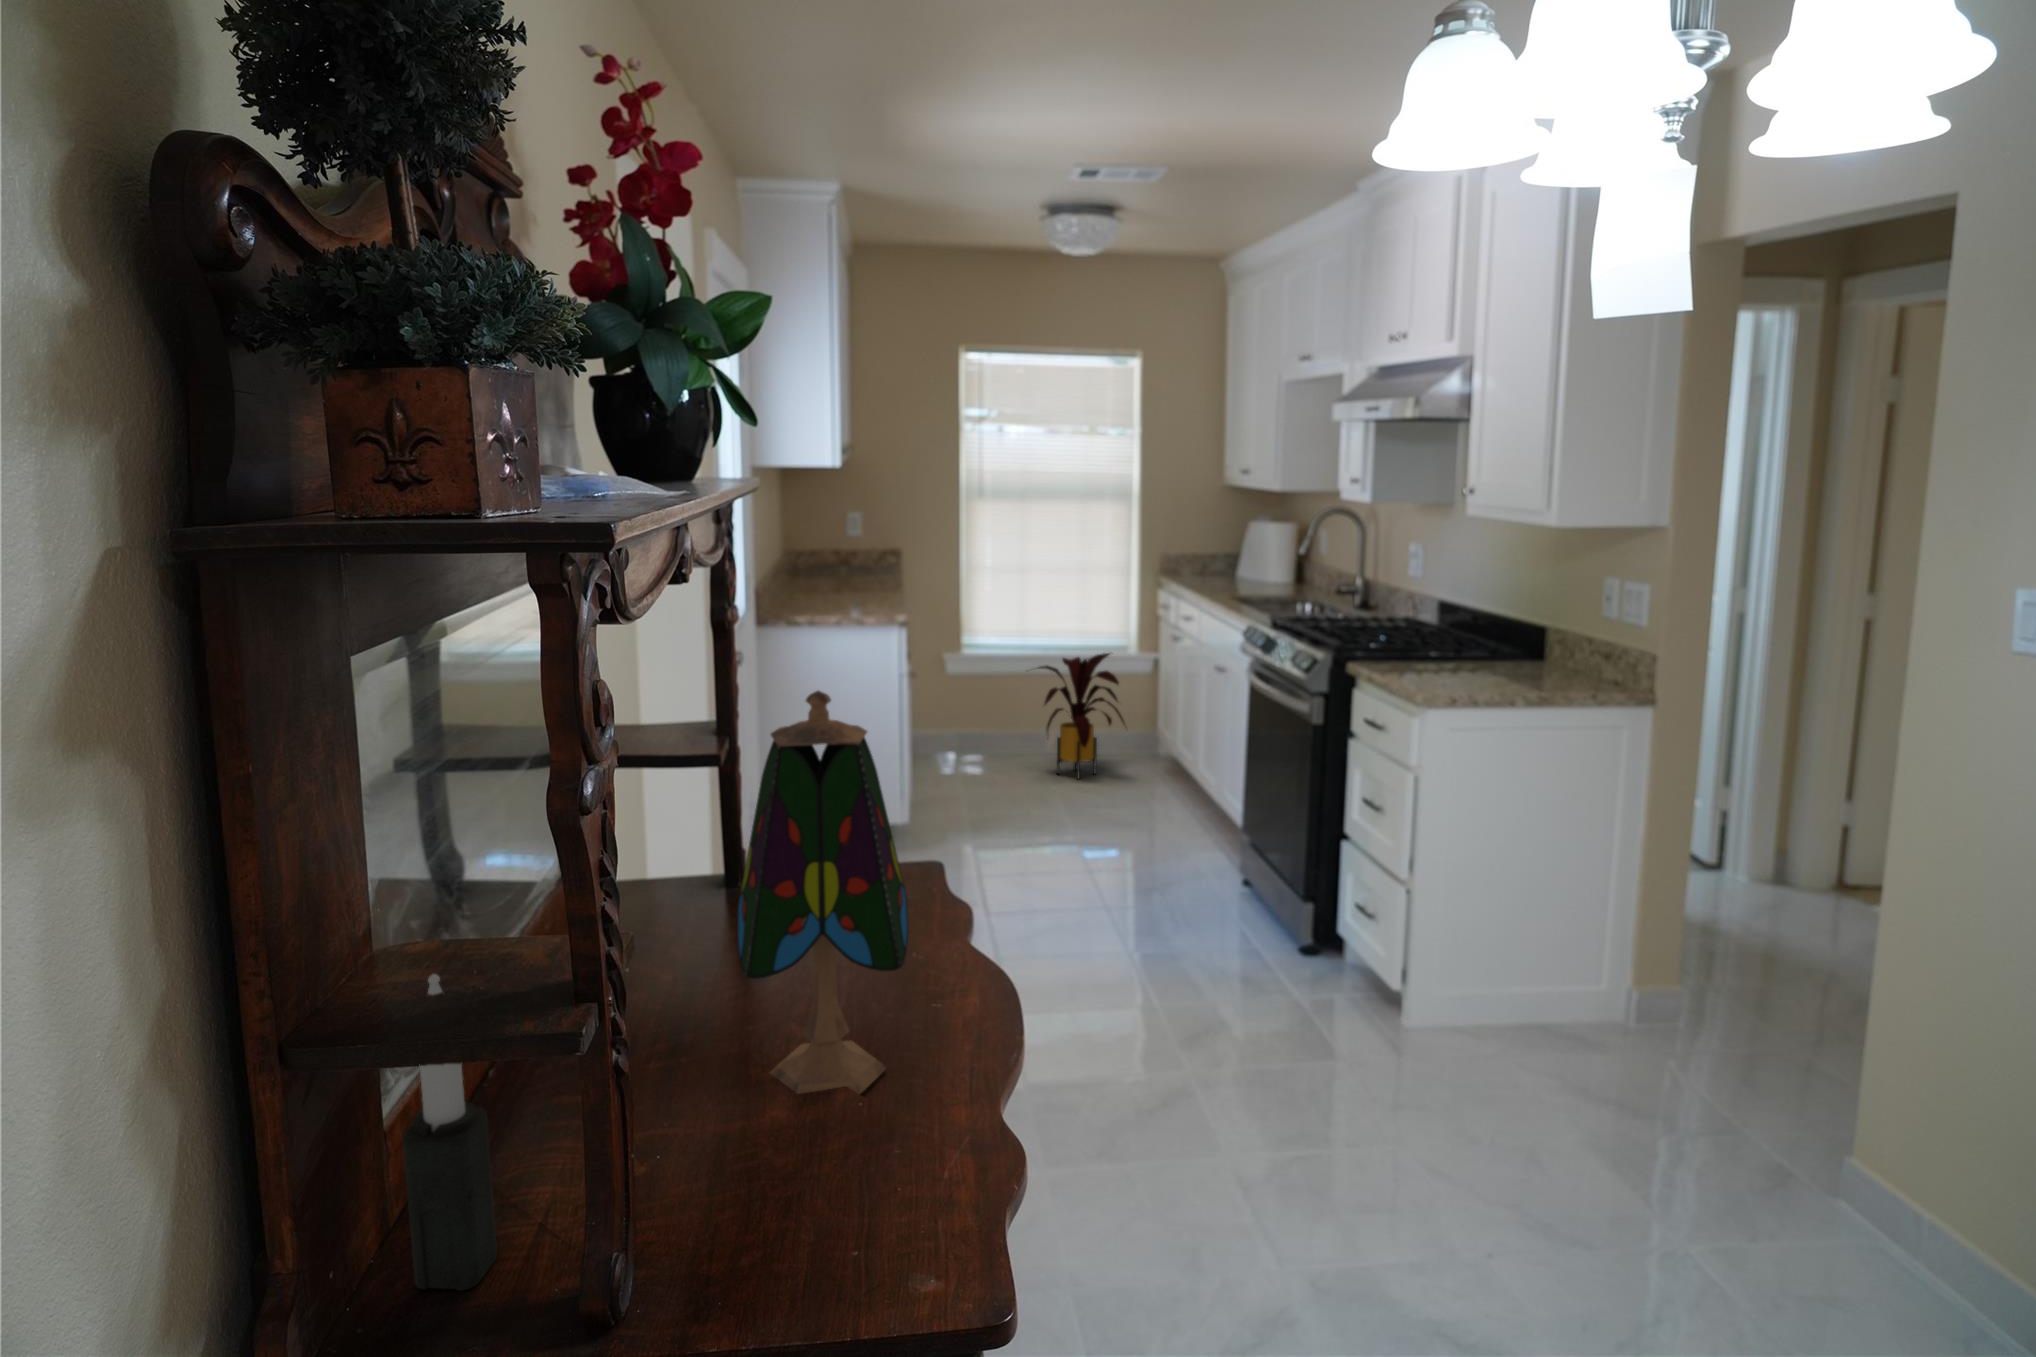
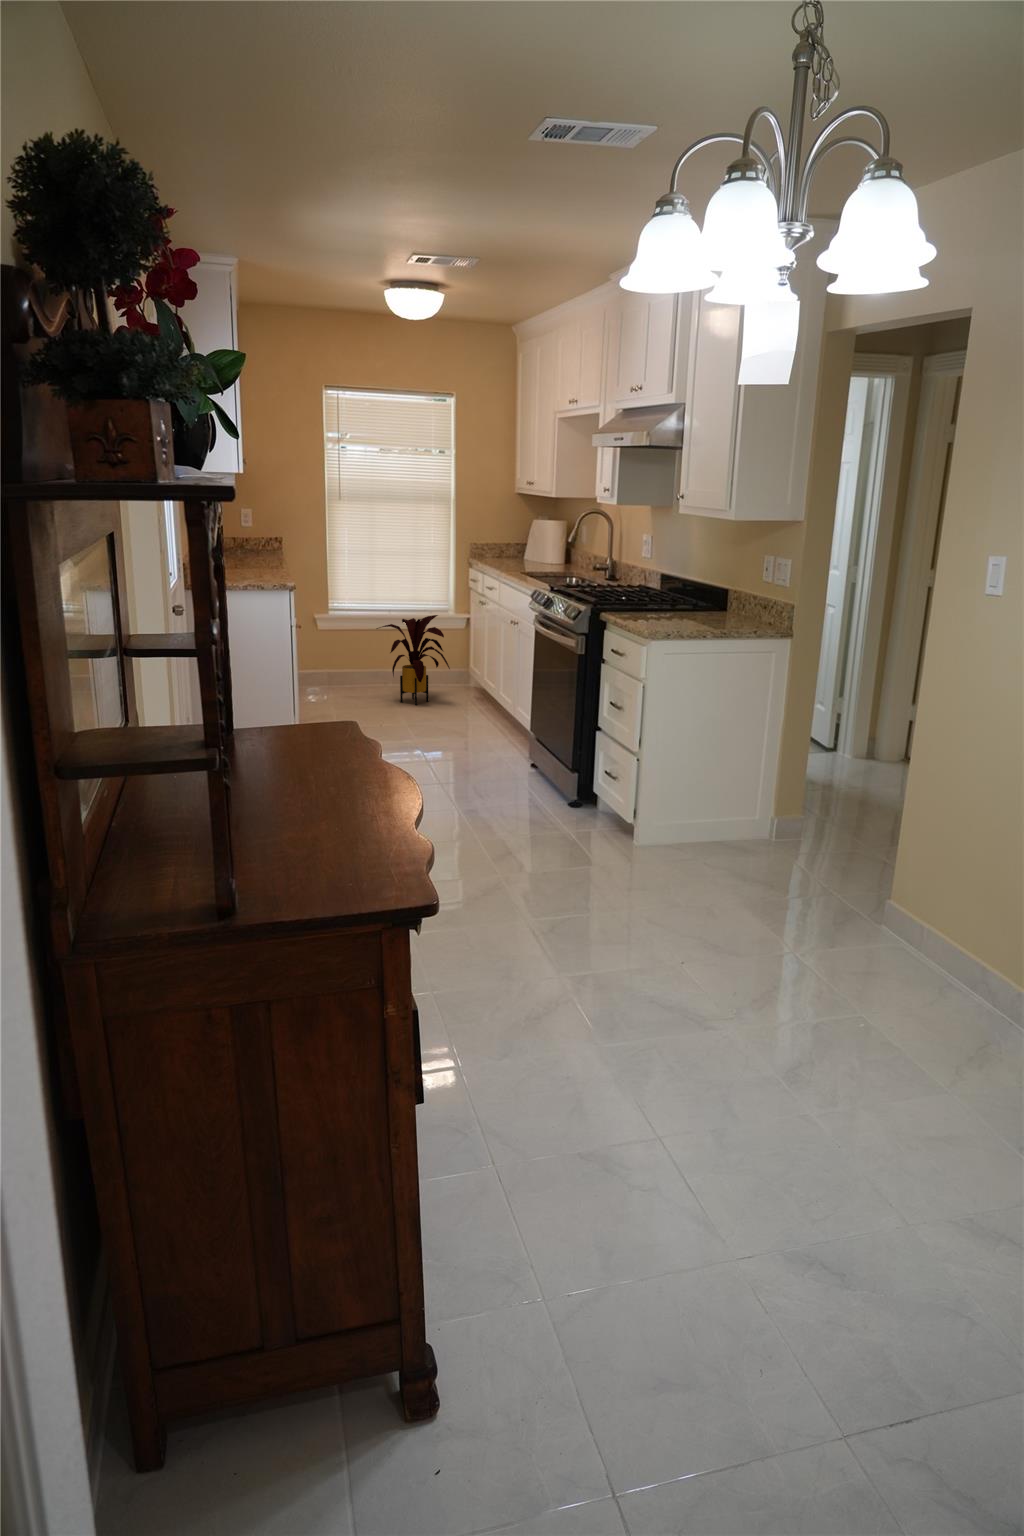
table lamp: present [737,691,908,1094] -> none [267,596,367,830]
candle: present [403,974,497,1291] -> none [113,742,162,912]

